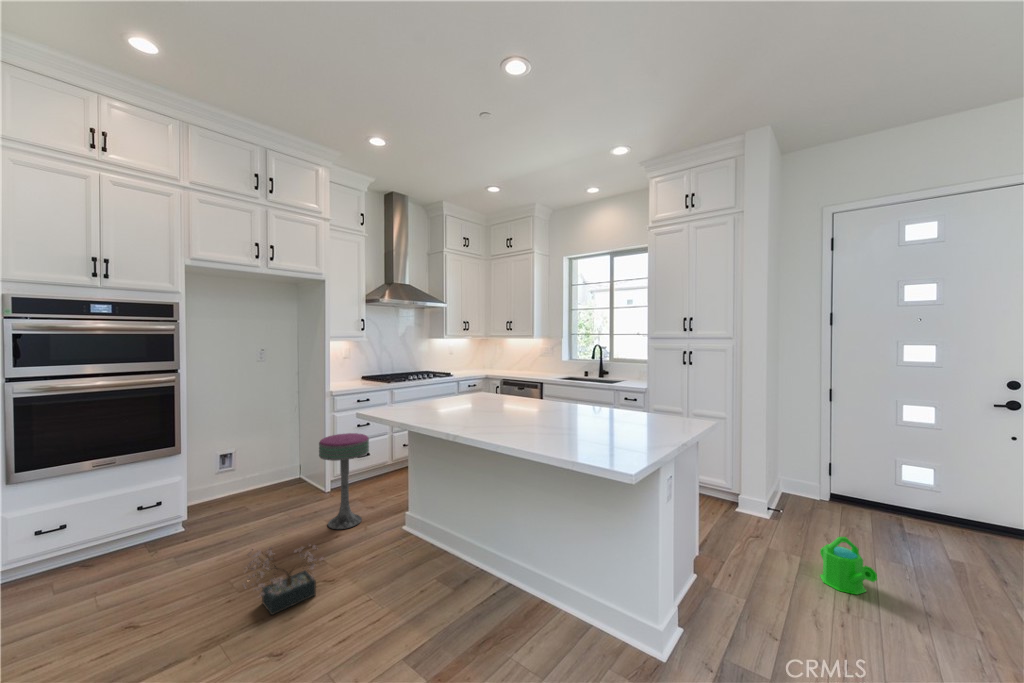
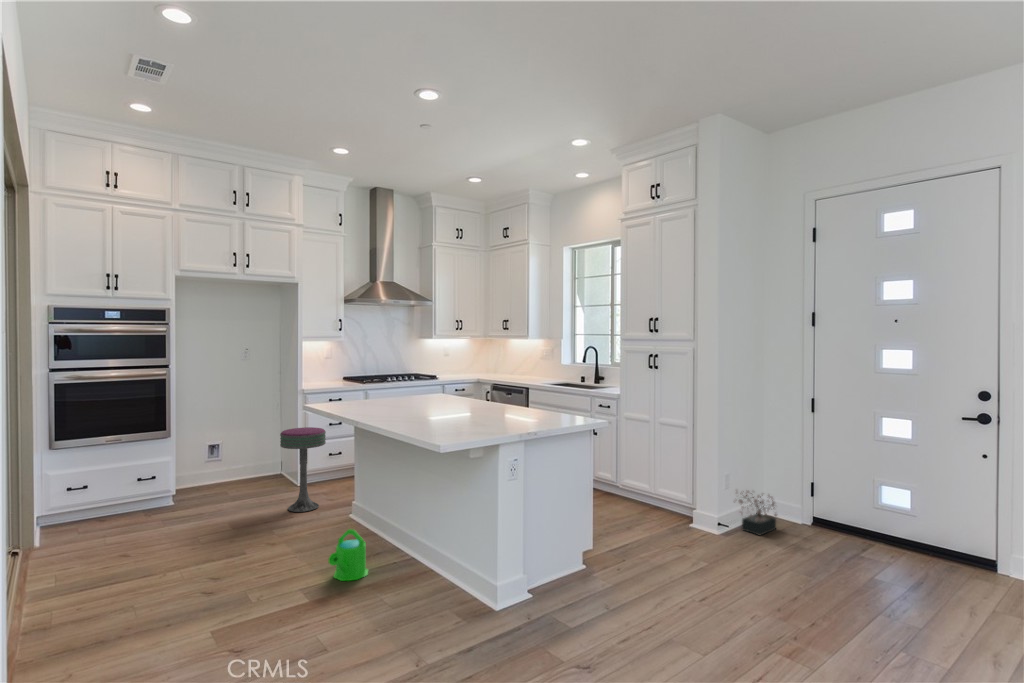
watering can: present [820,537,877,595] -> present [329,529,368,581]
decorative plant: present [243,545,323,615] -> present [739,491,777,535]

